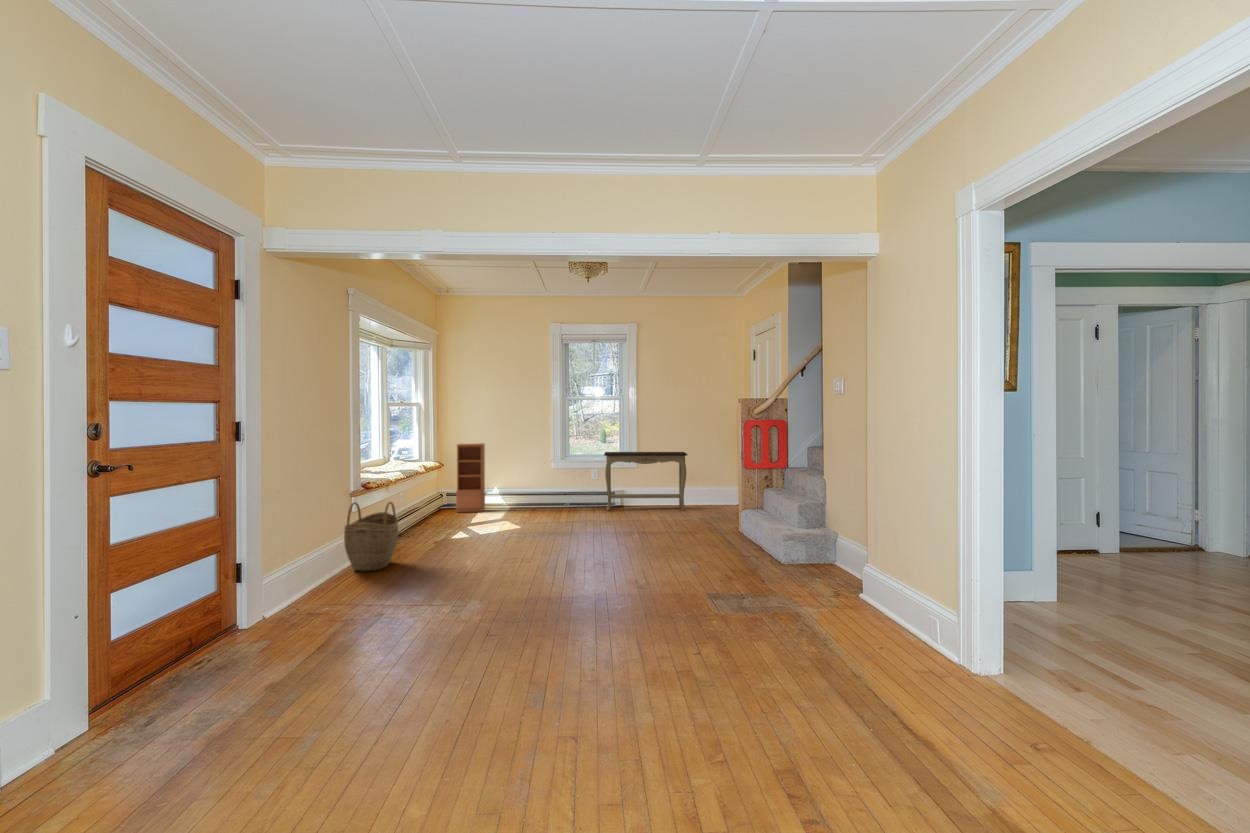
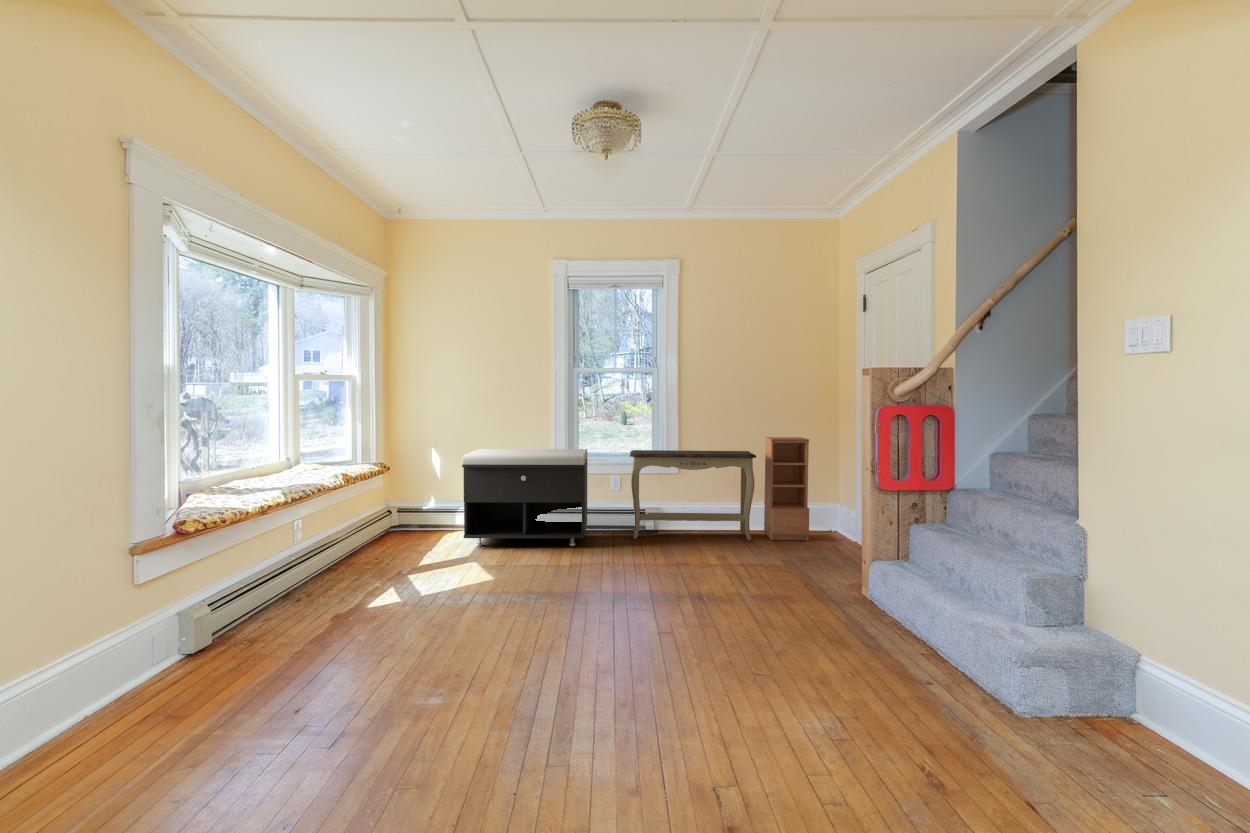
bookcase: present [456,443,485,512] -> present [764,437,809,541]
storage bench: none [494,452,576,515] -> present [462,449,587,546]
woven basket: present [344,502,398,571] -> none [90,568,234,720]

